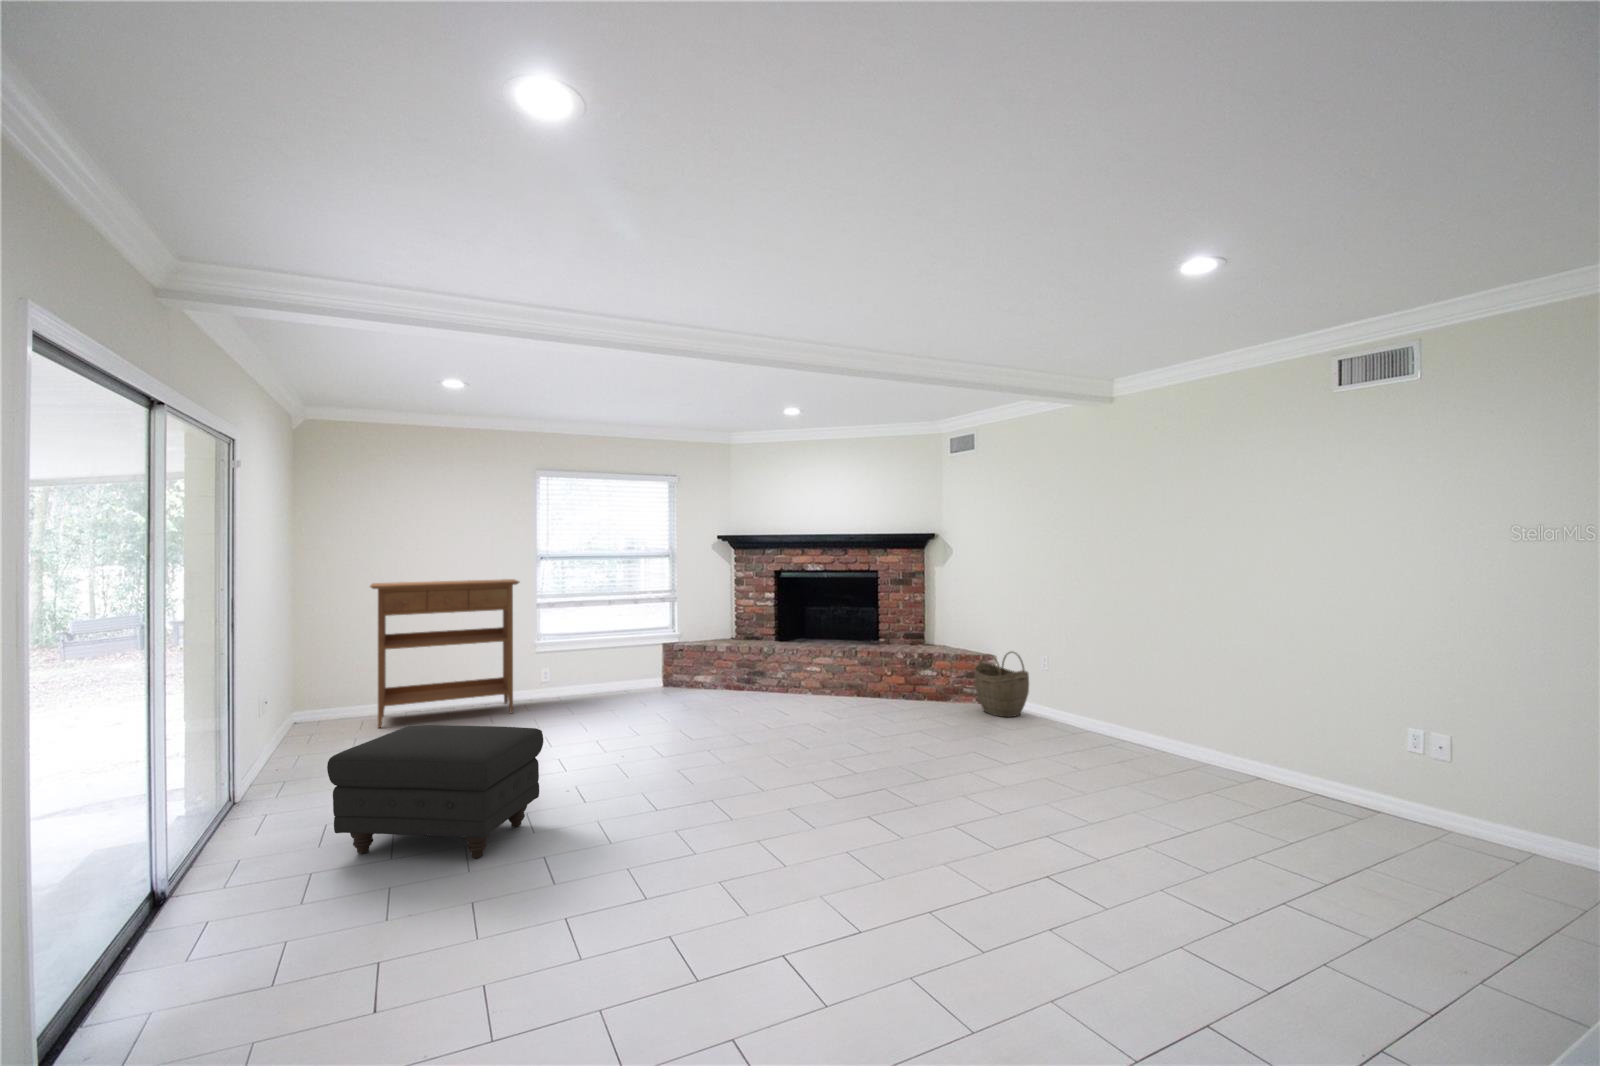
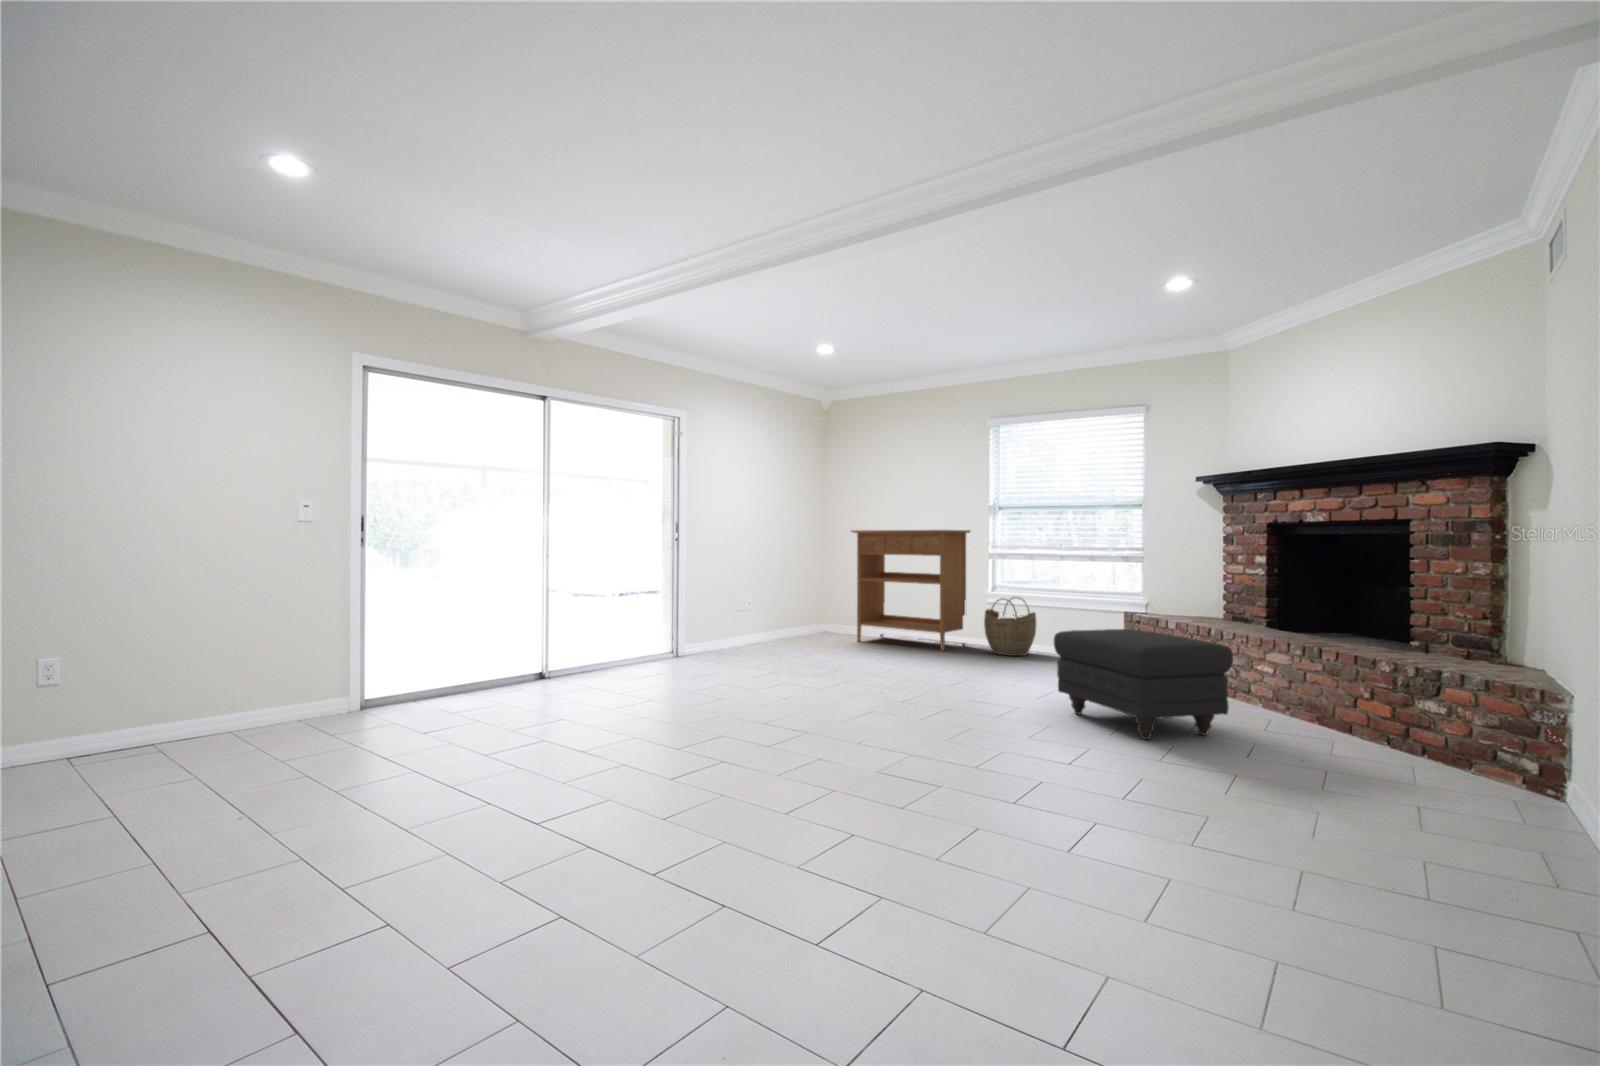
woven basket: present [975,652,1029,717] -> present [984,597,1037,656]
ottoman: present [327,725,543,858] -> present [1054,629,1233,740]

